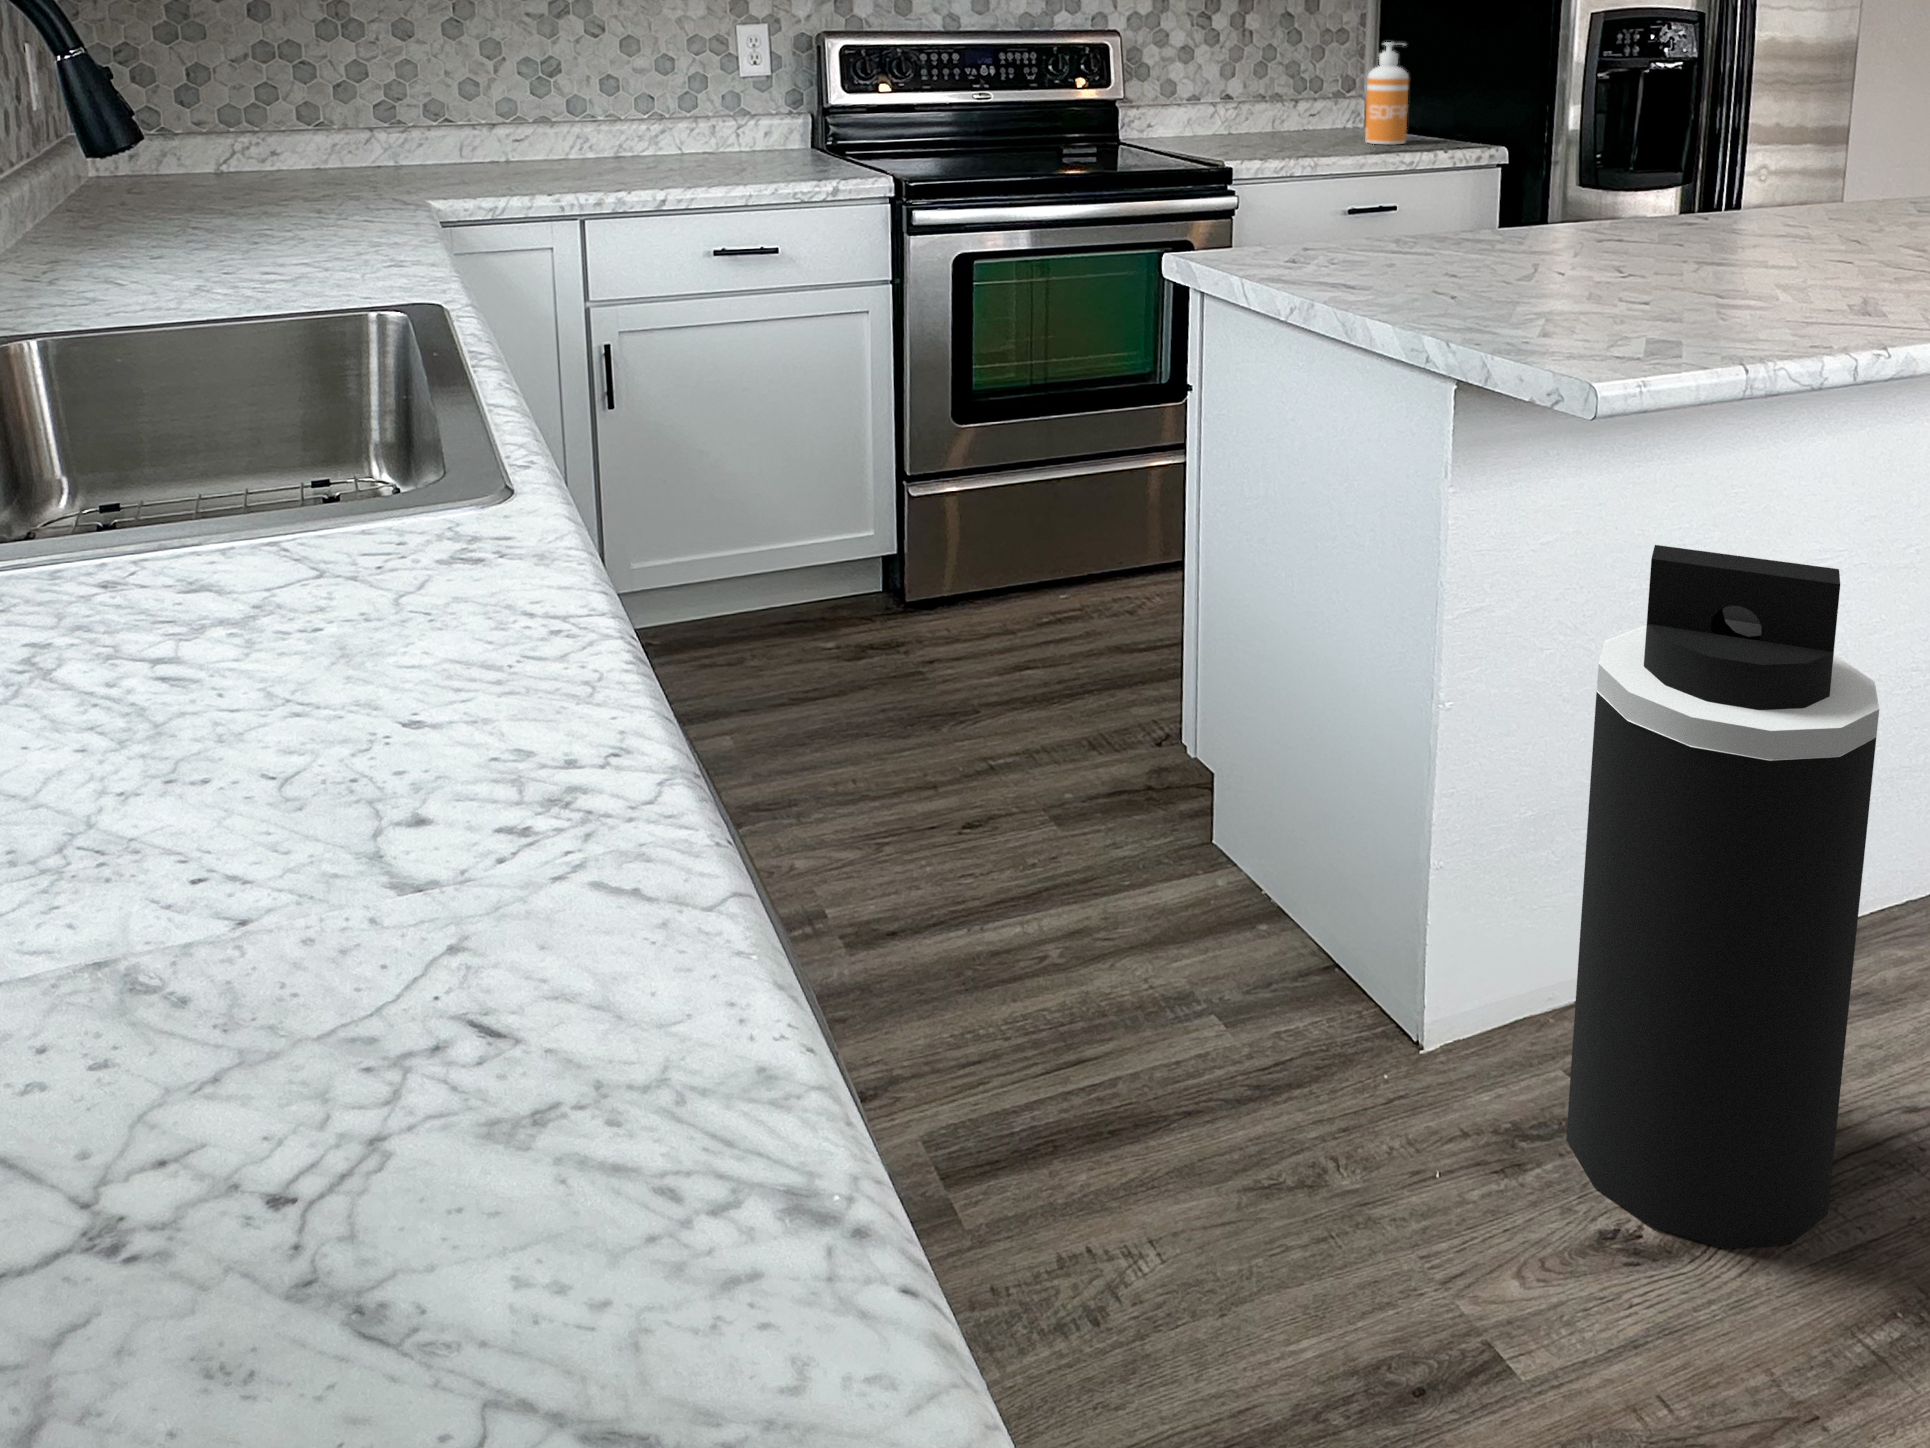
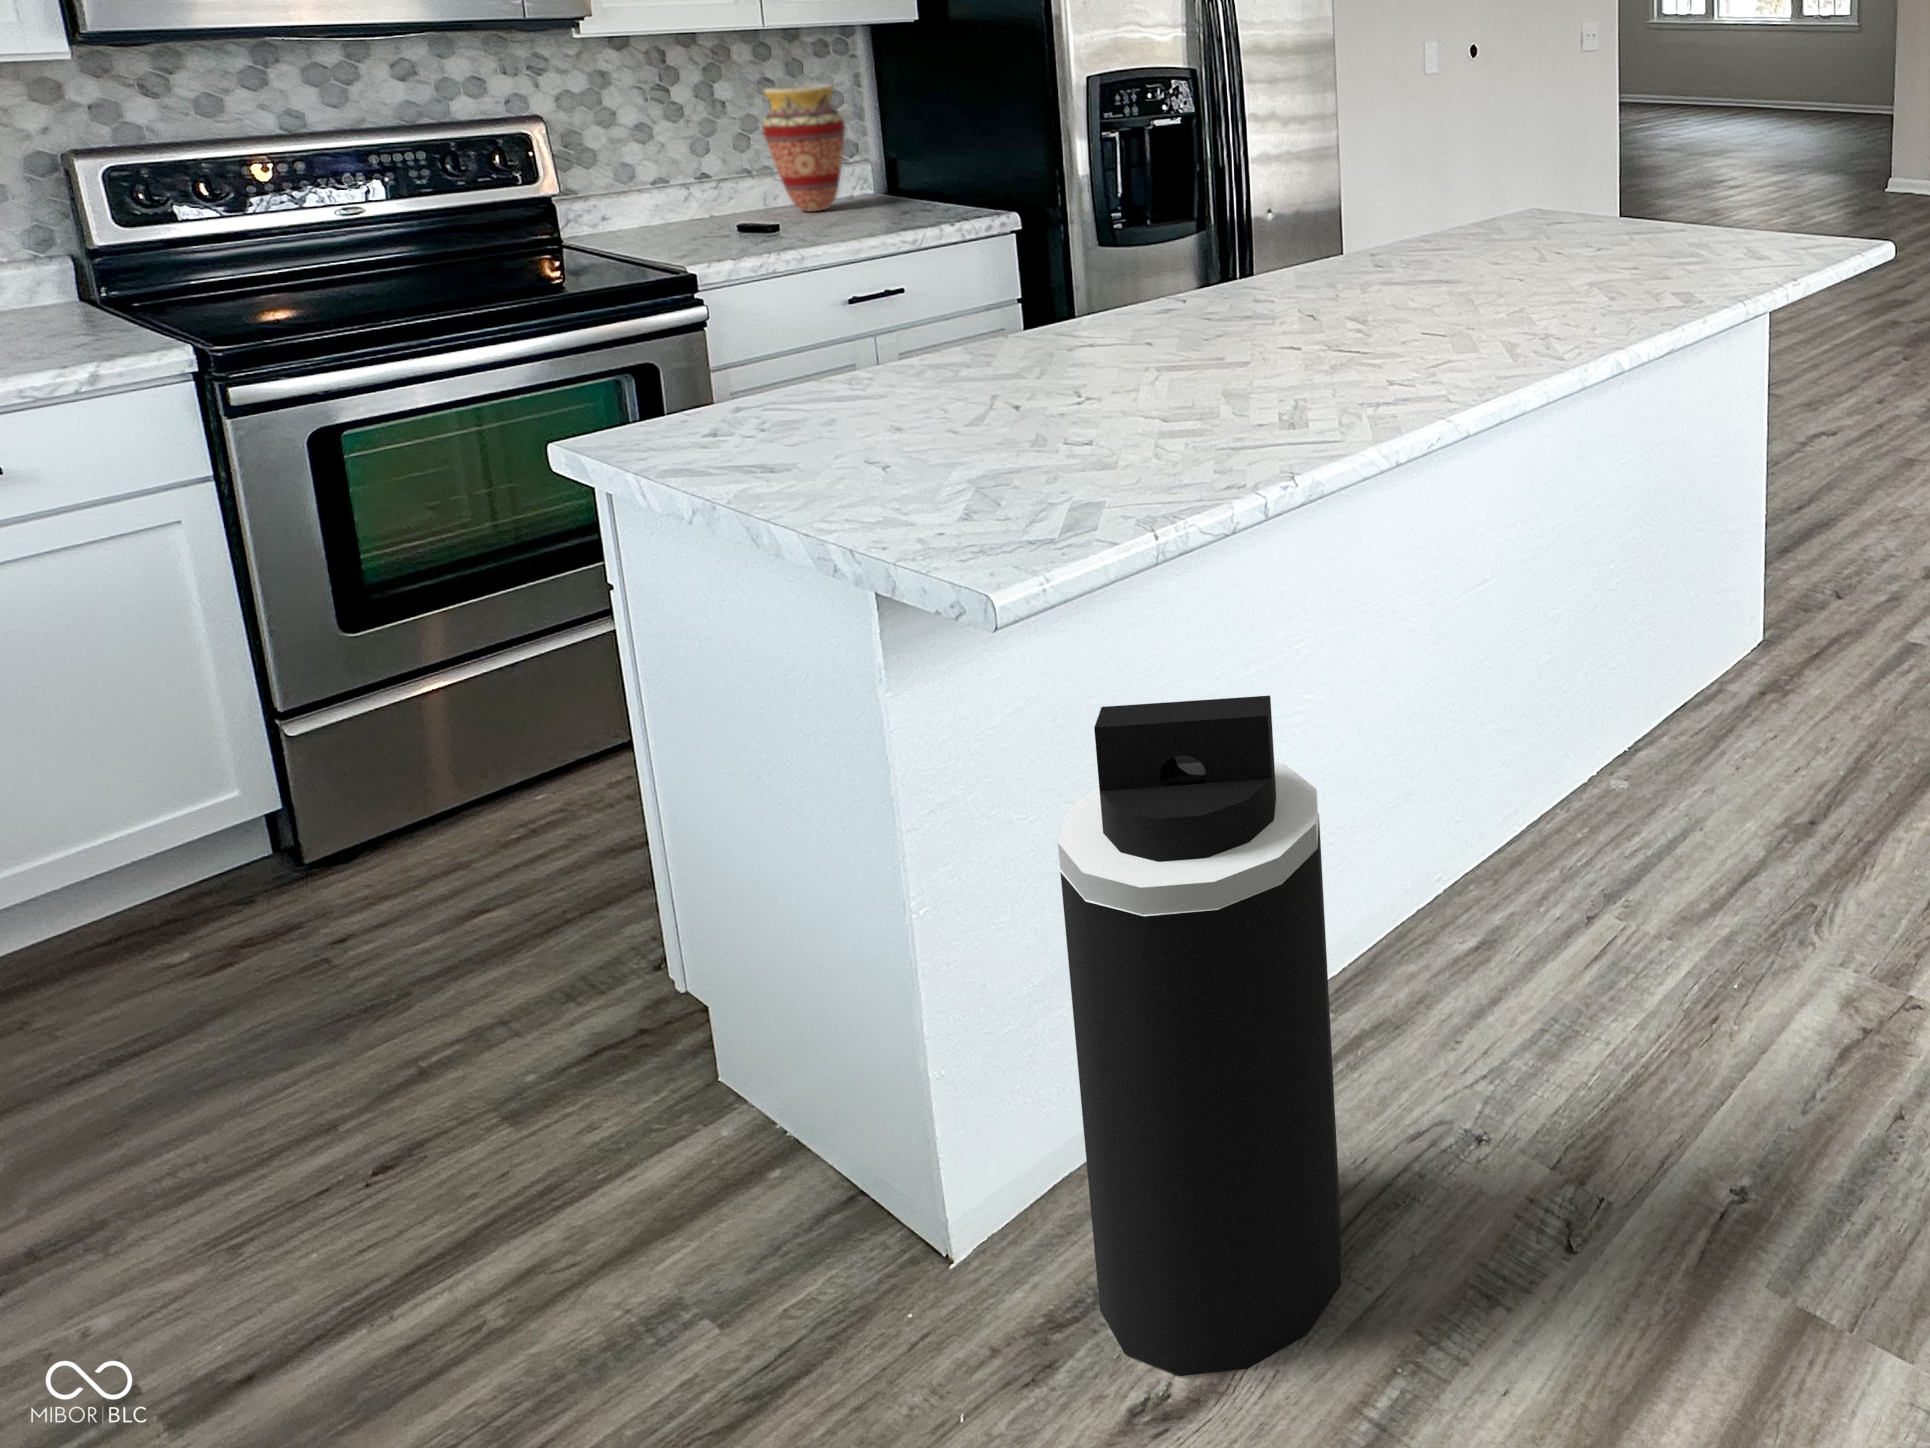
vase: none [1282,20,1350,136] -> present [763,84,845,212]
soap dispenser: present [1365,42,1409,144] -> none [862,109,916,218]

